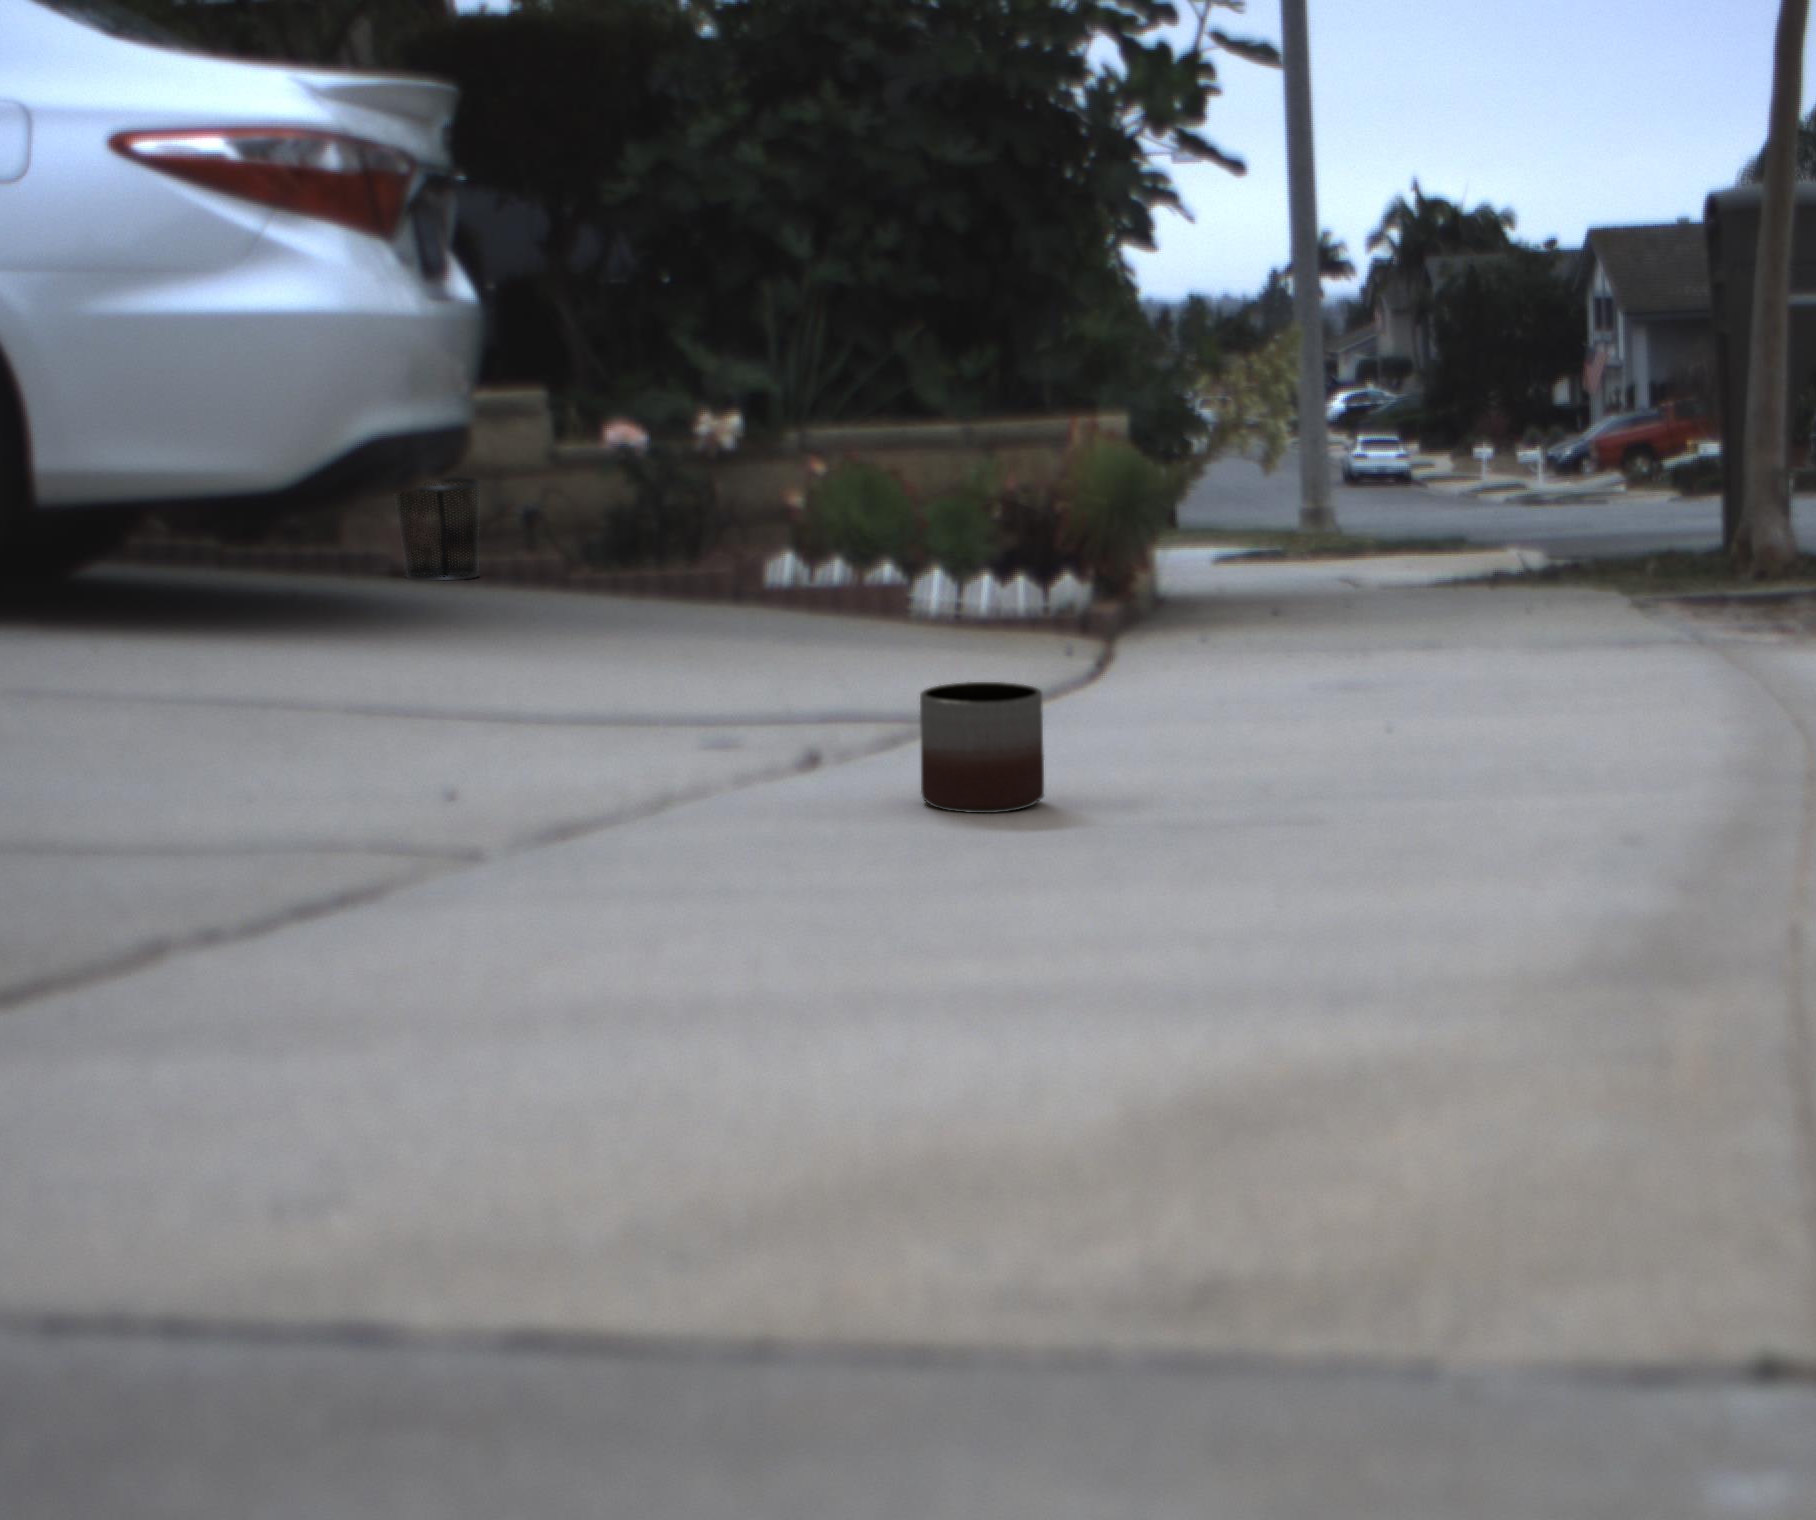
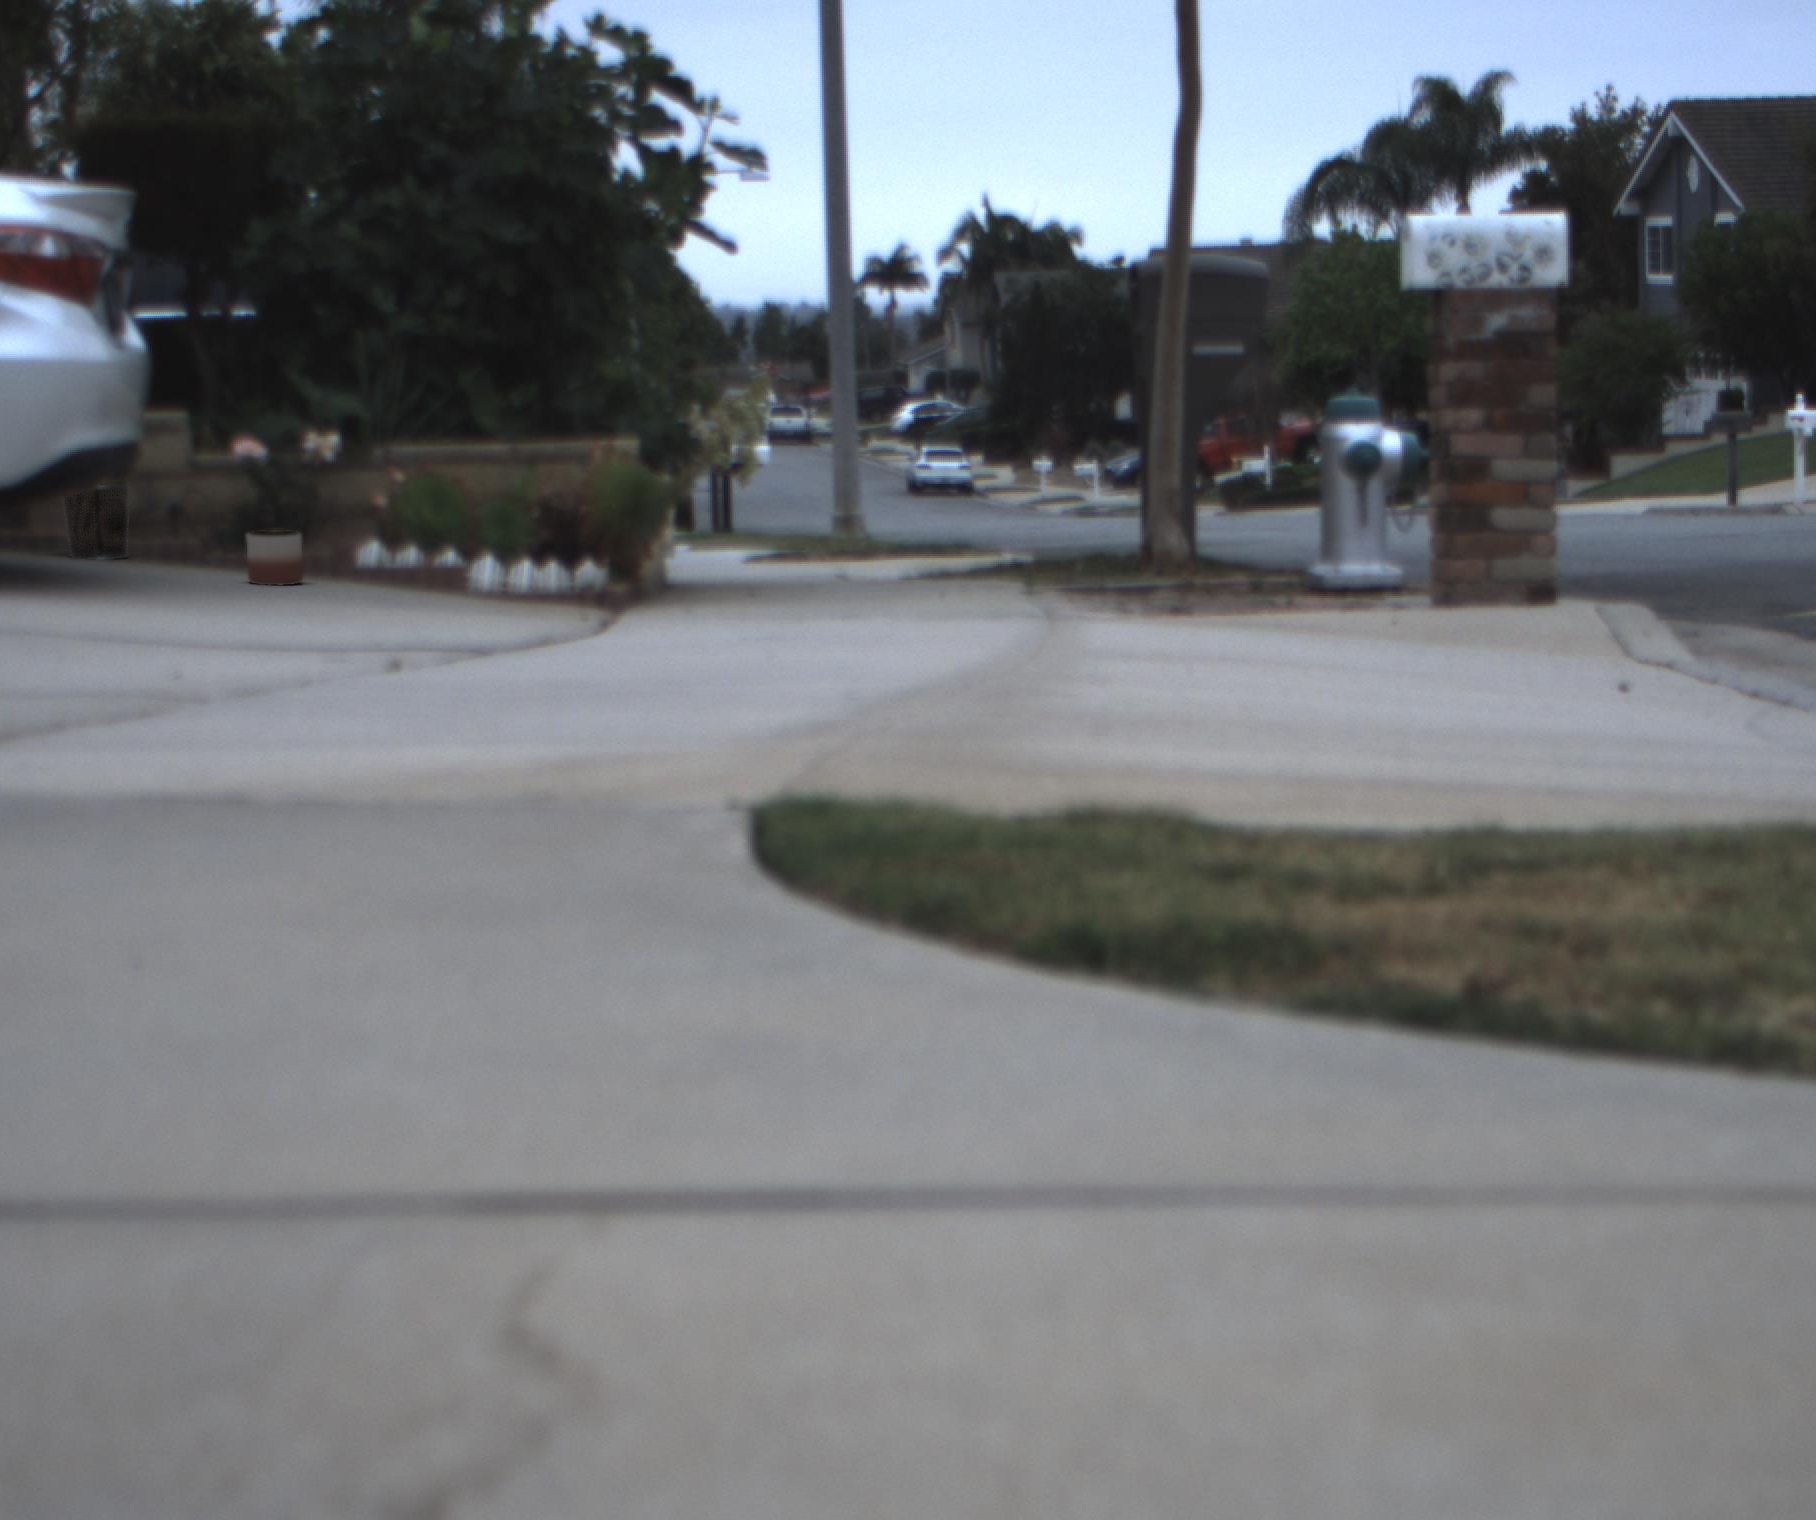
planter: present [920,682,1044,813] -> present [246,530,303,585]

